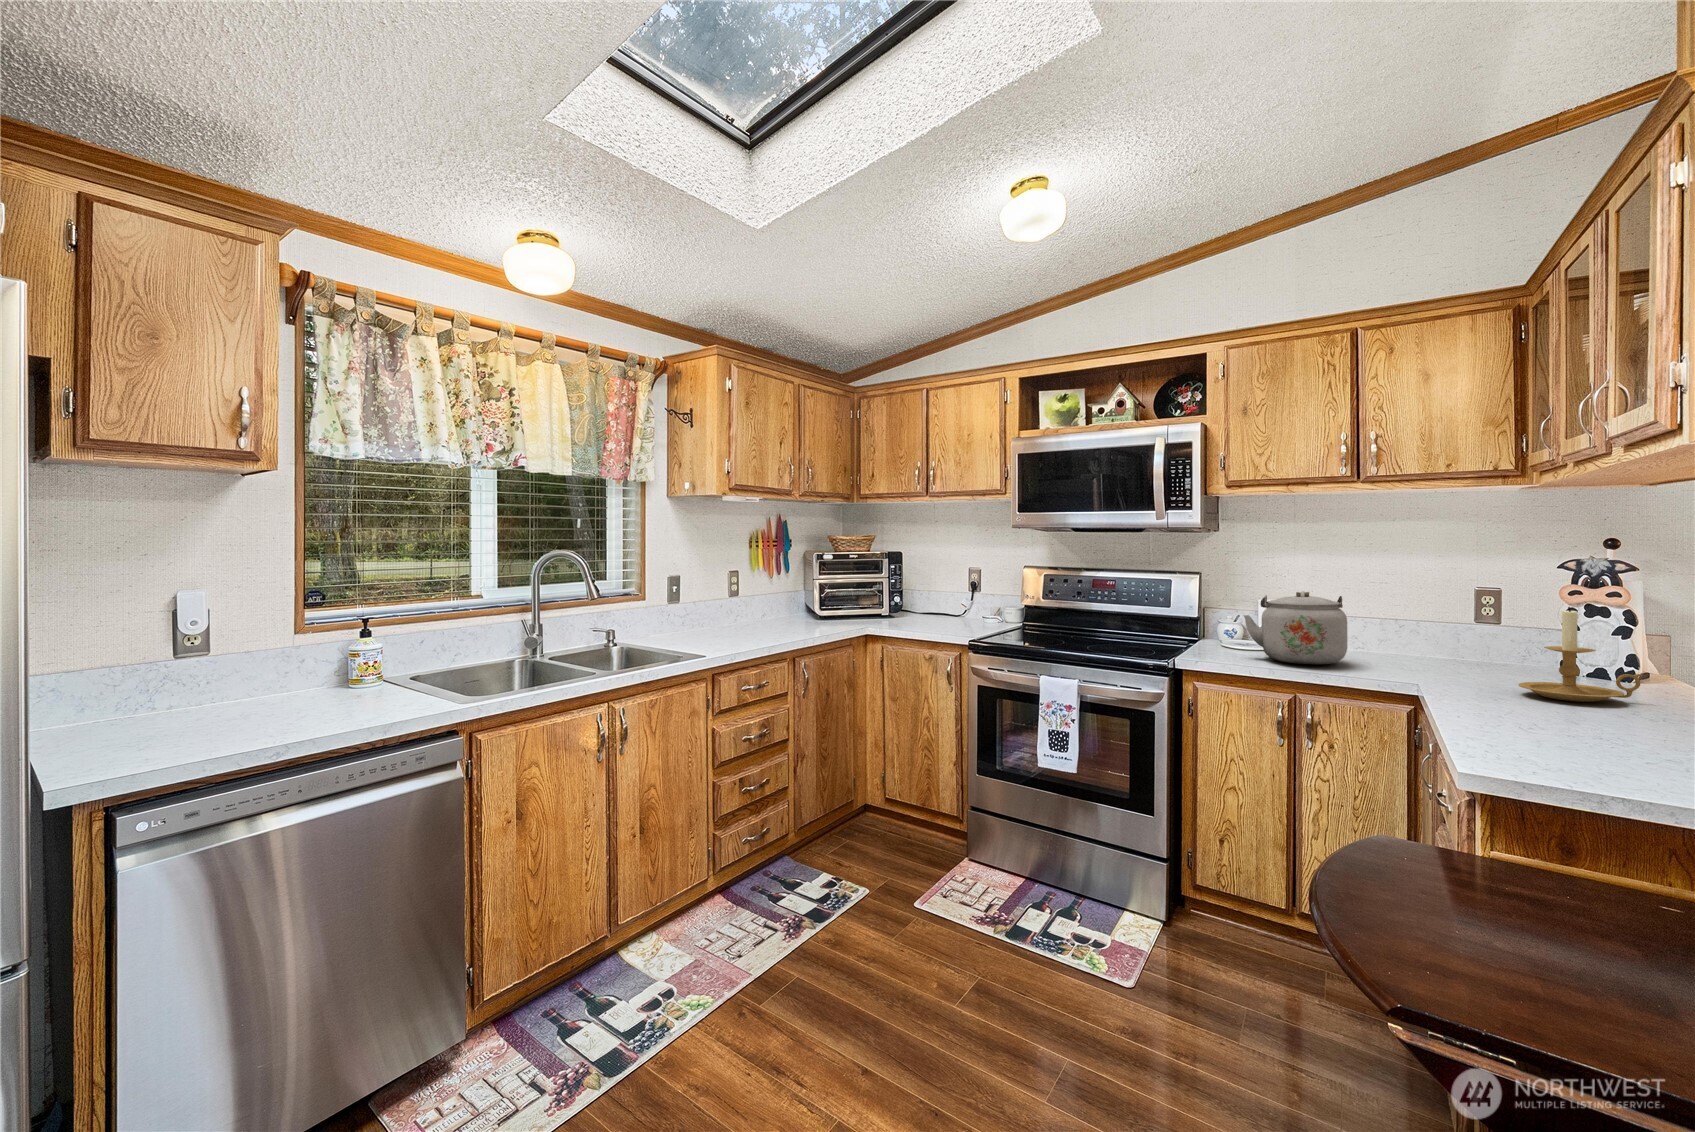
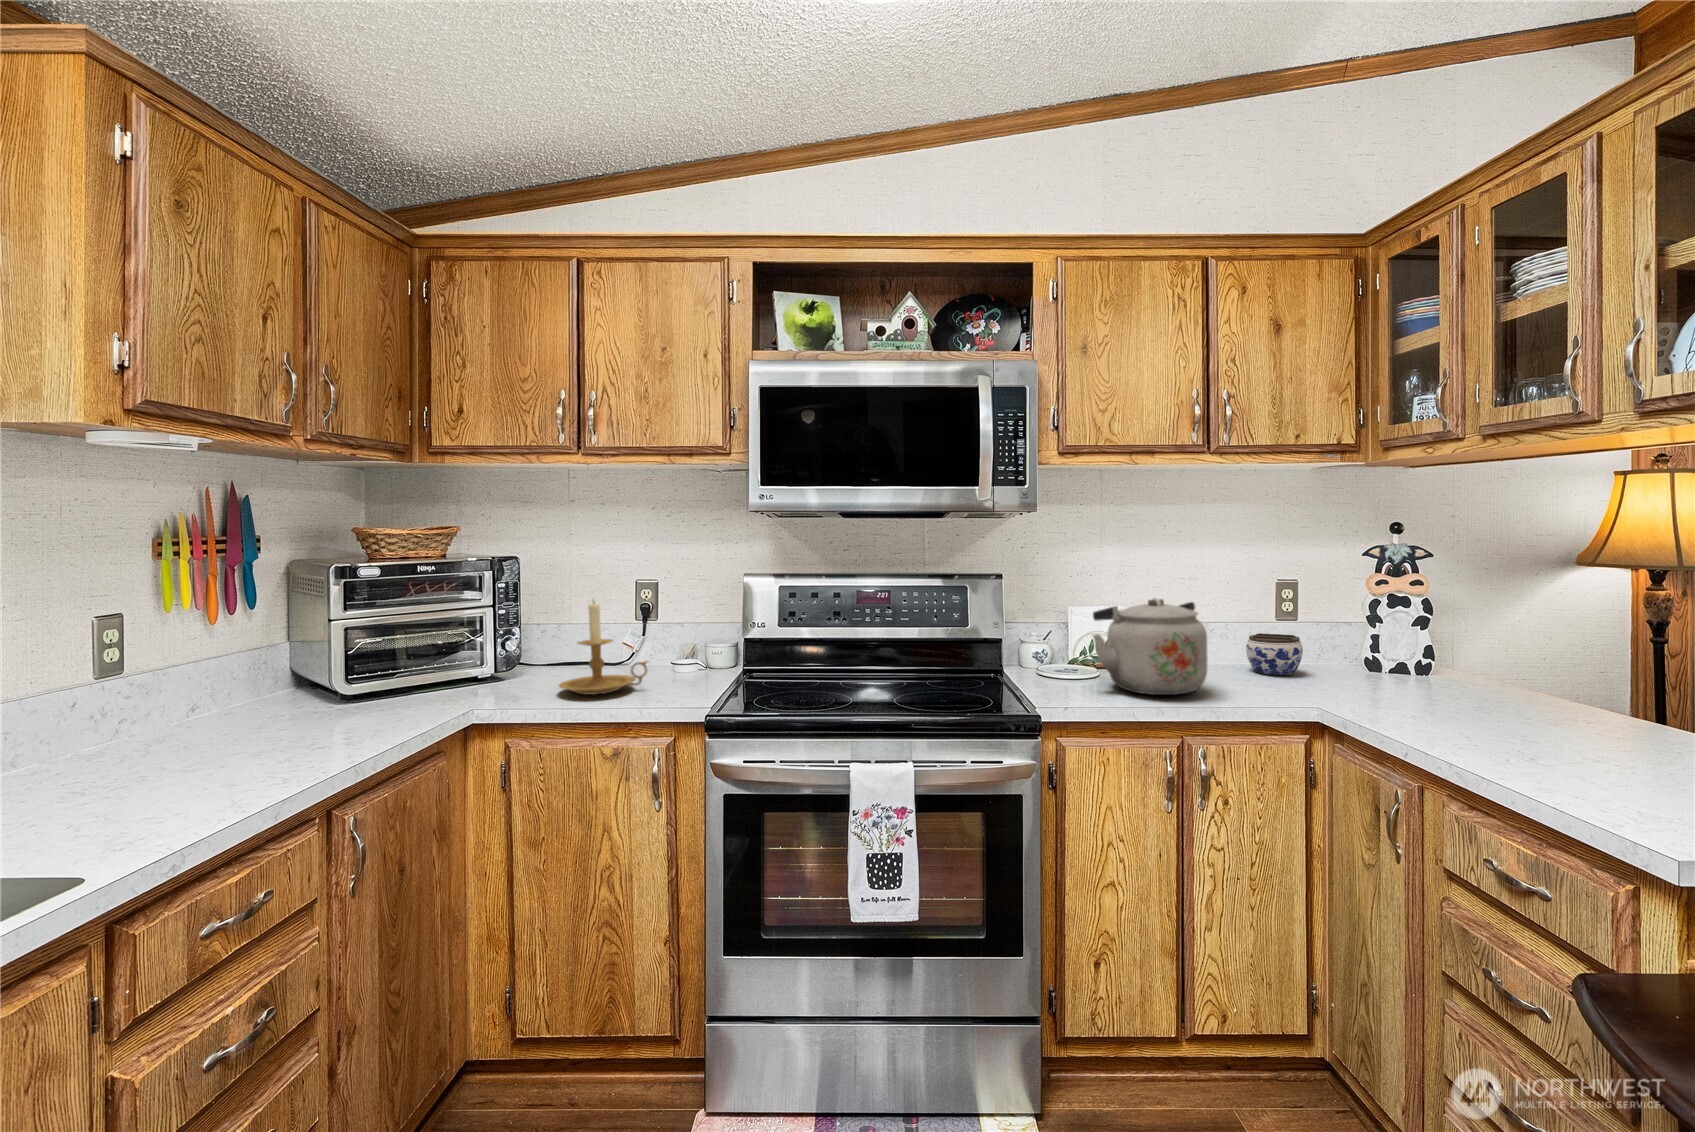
candle holder: present [1518,607,1642,702] -> present [559,602,647,695]
jar: none [1430,631,1489,667] -> present [1246,633,1303,675]

